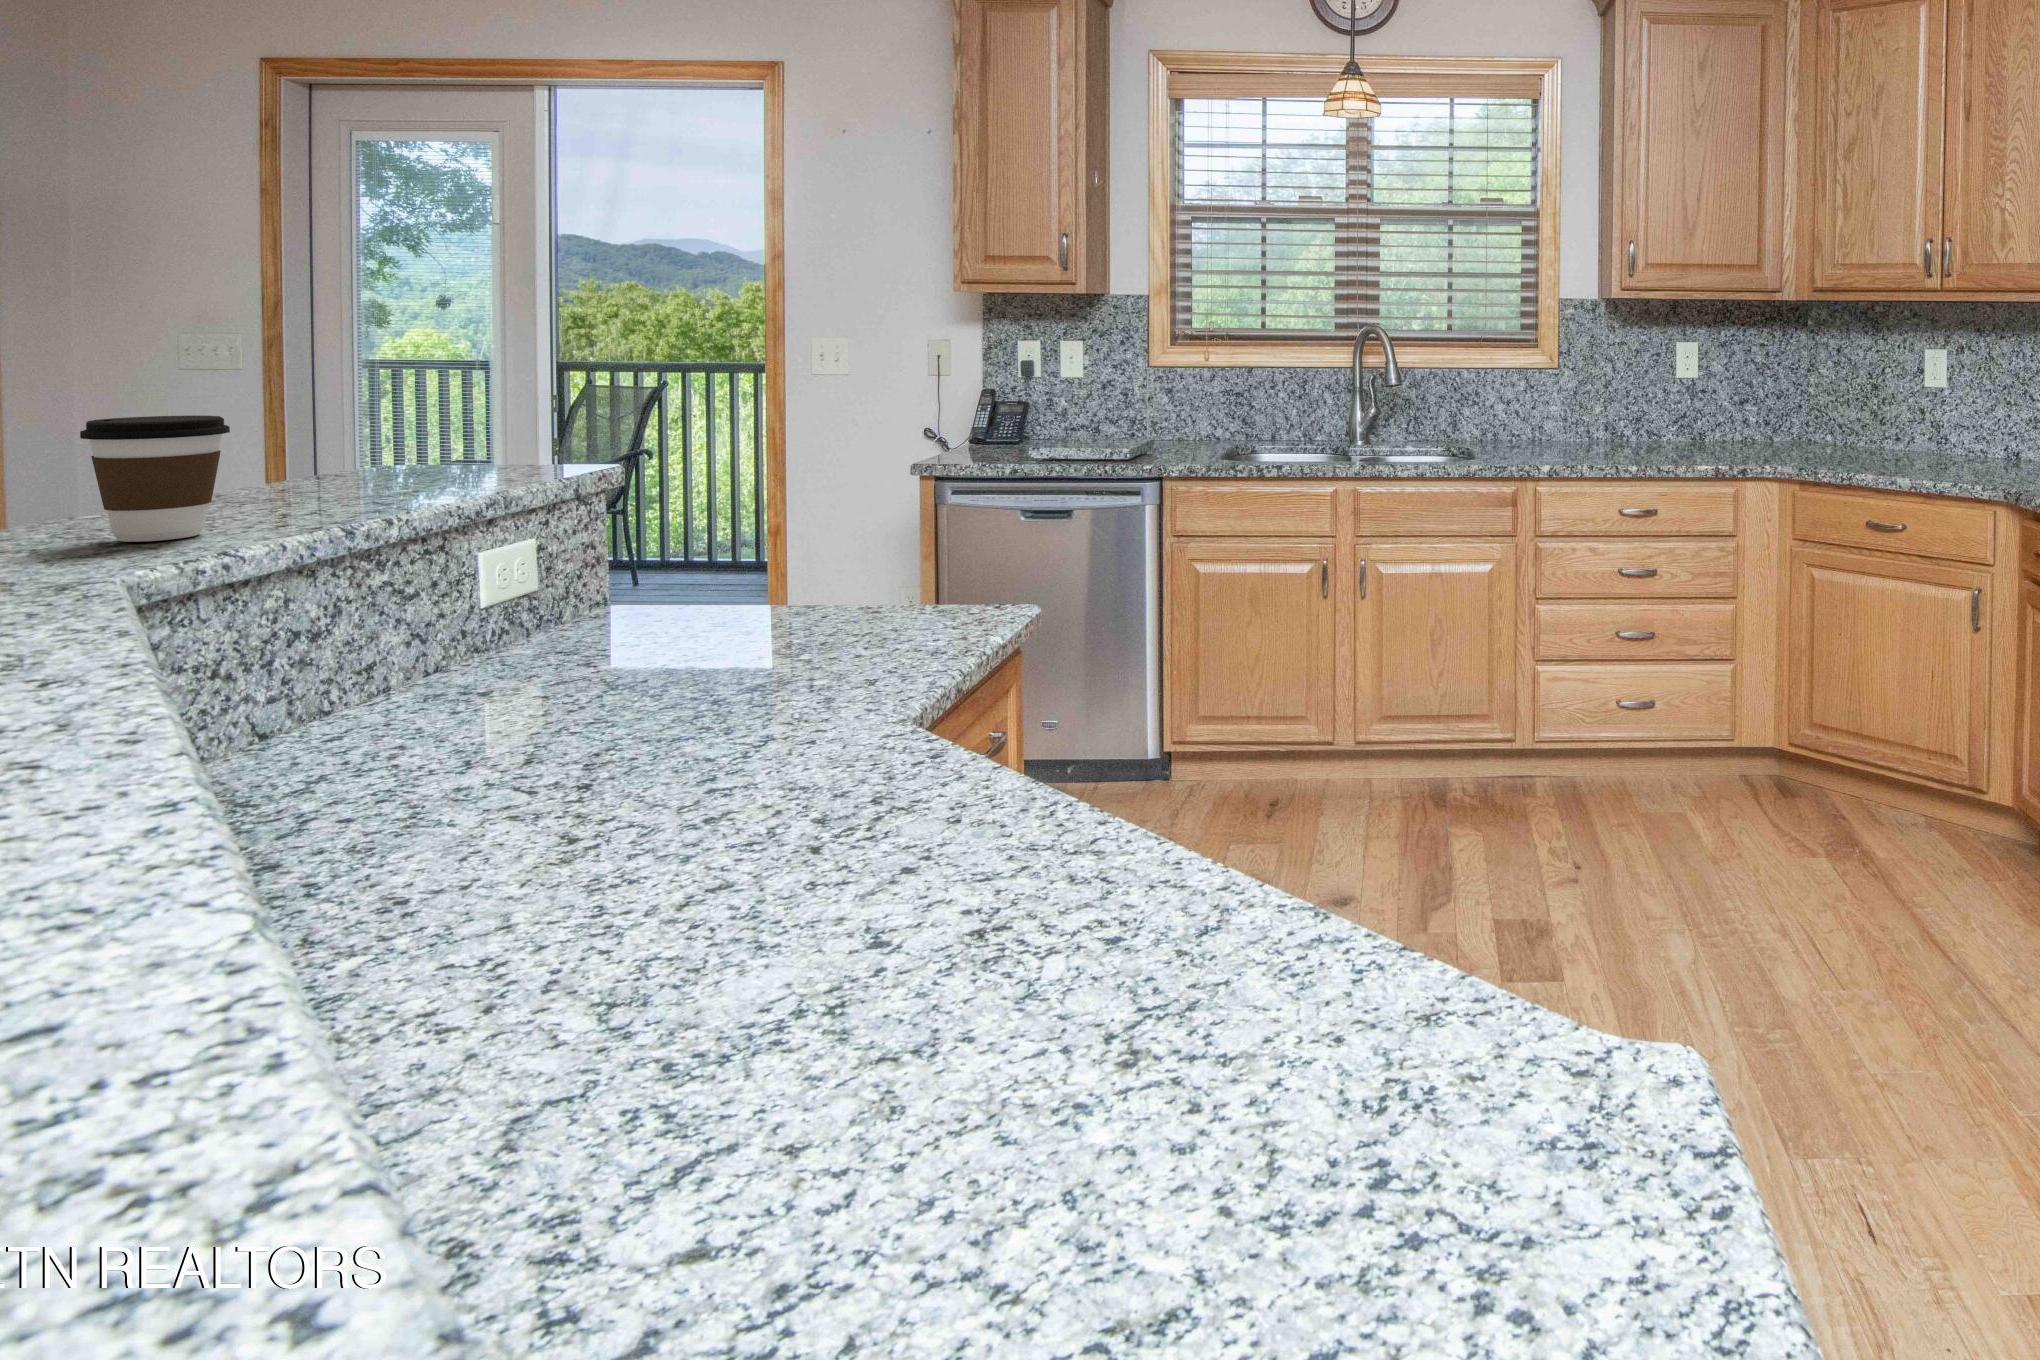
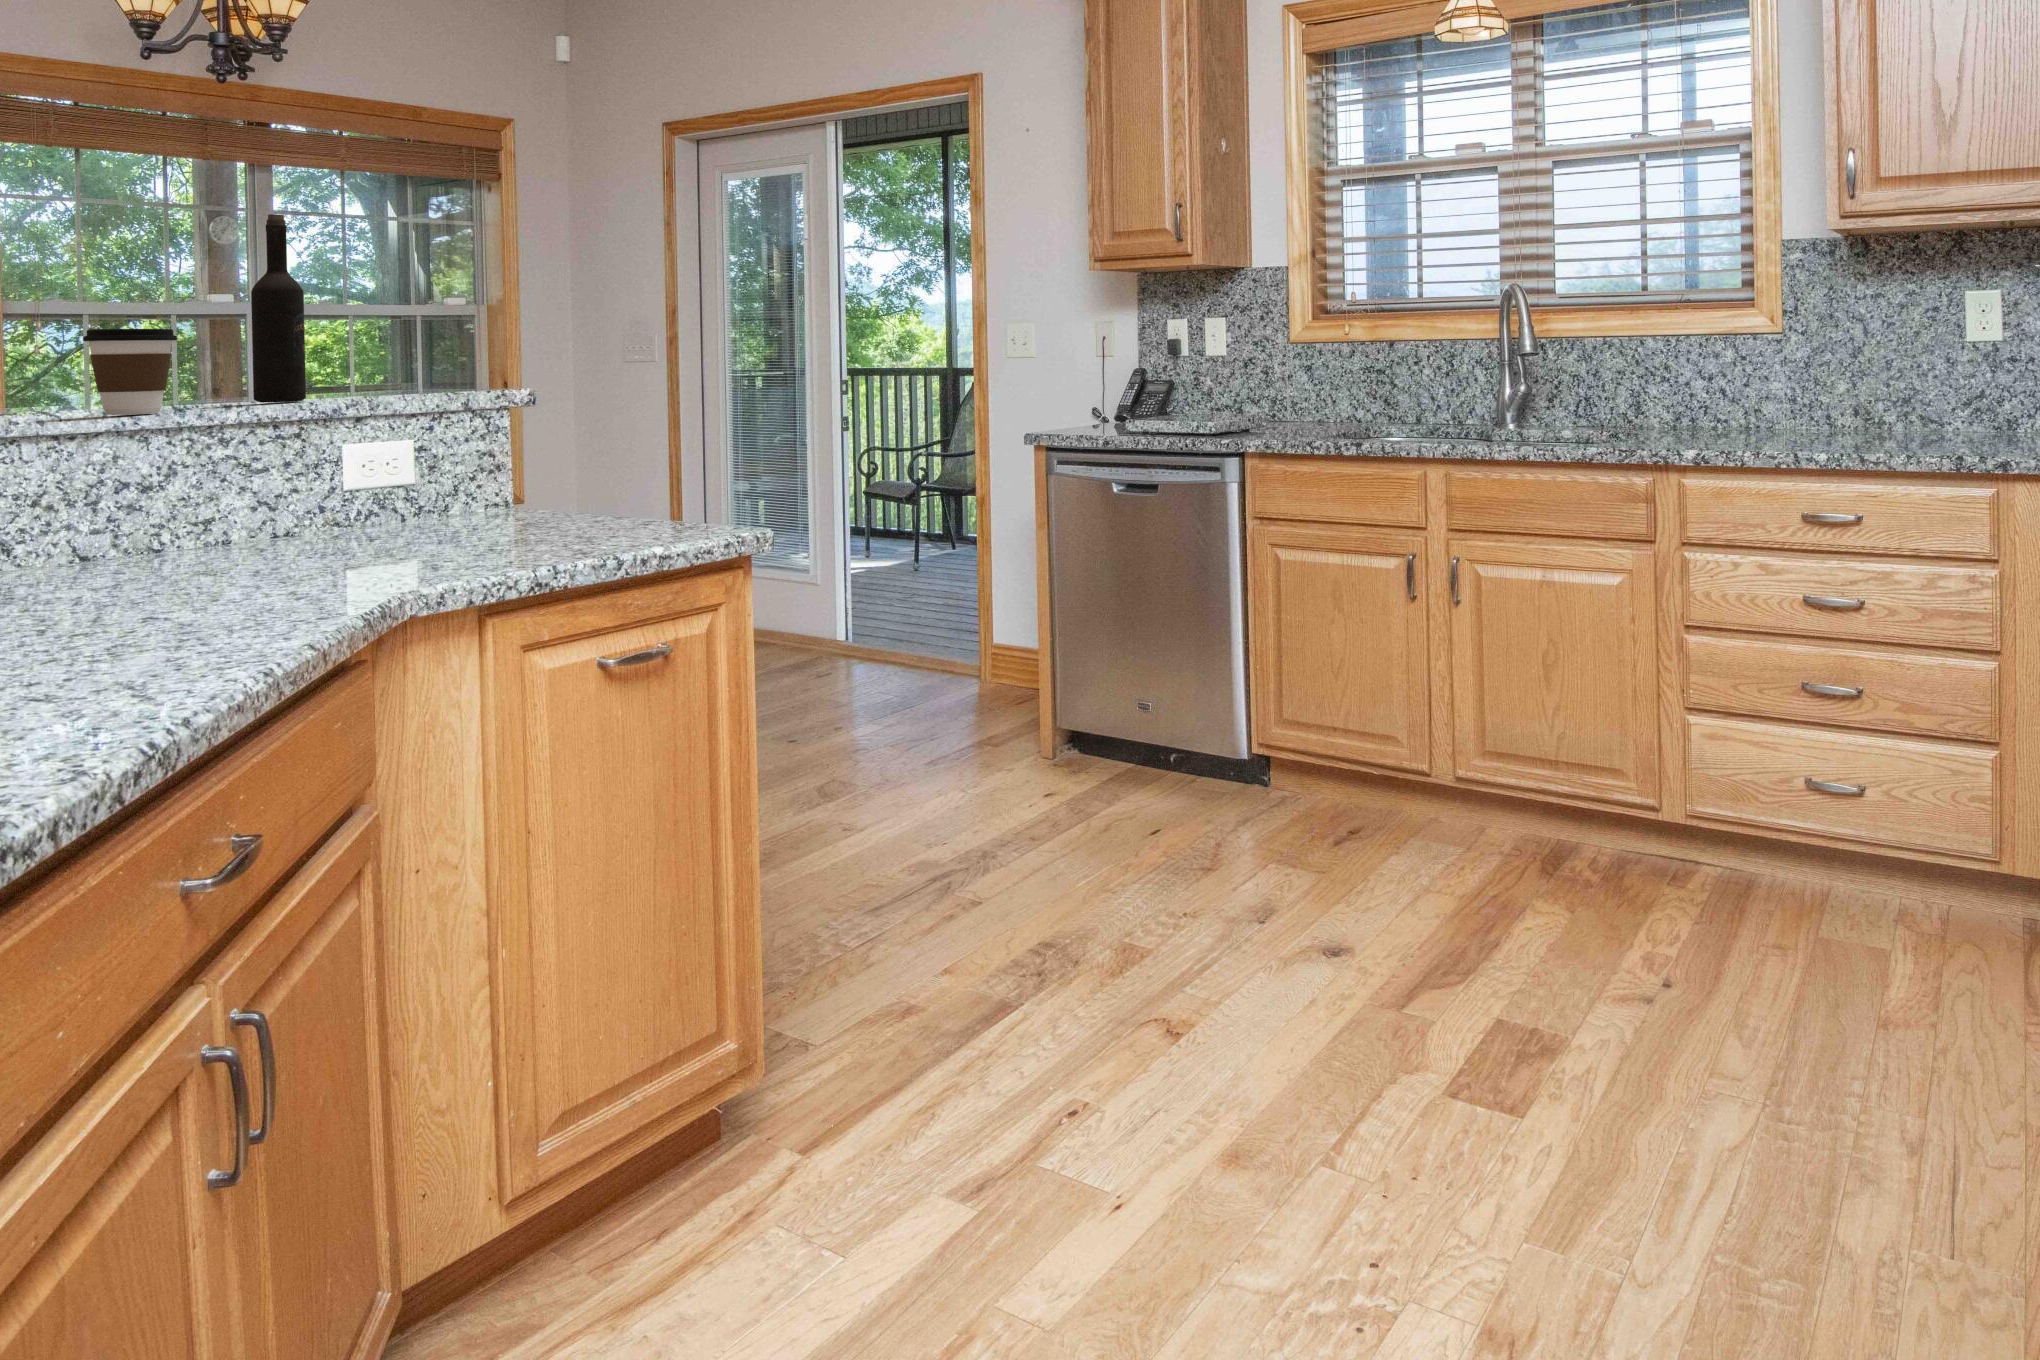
wine bottle: none [220,247,305,503] -> present [251,214,306,402]

